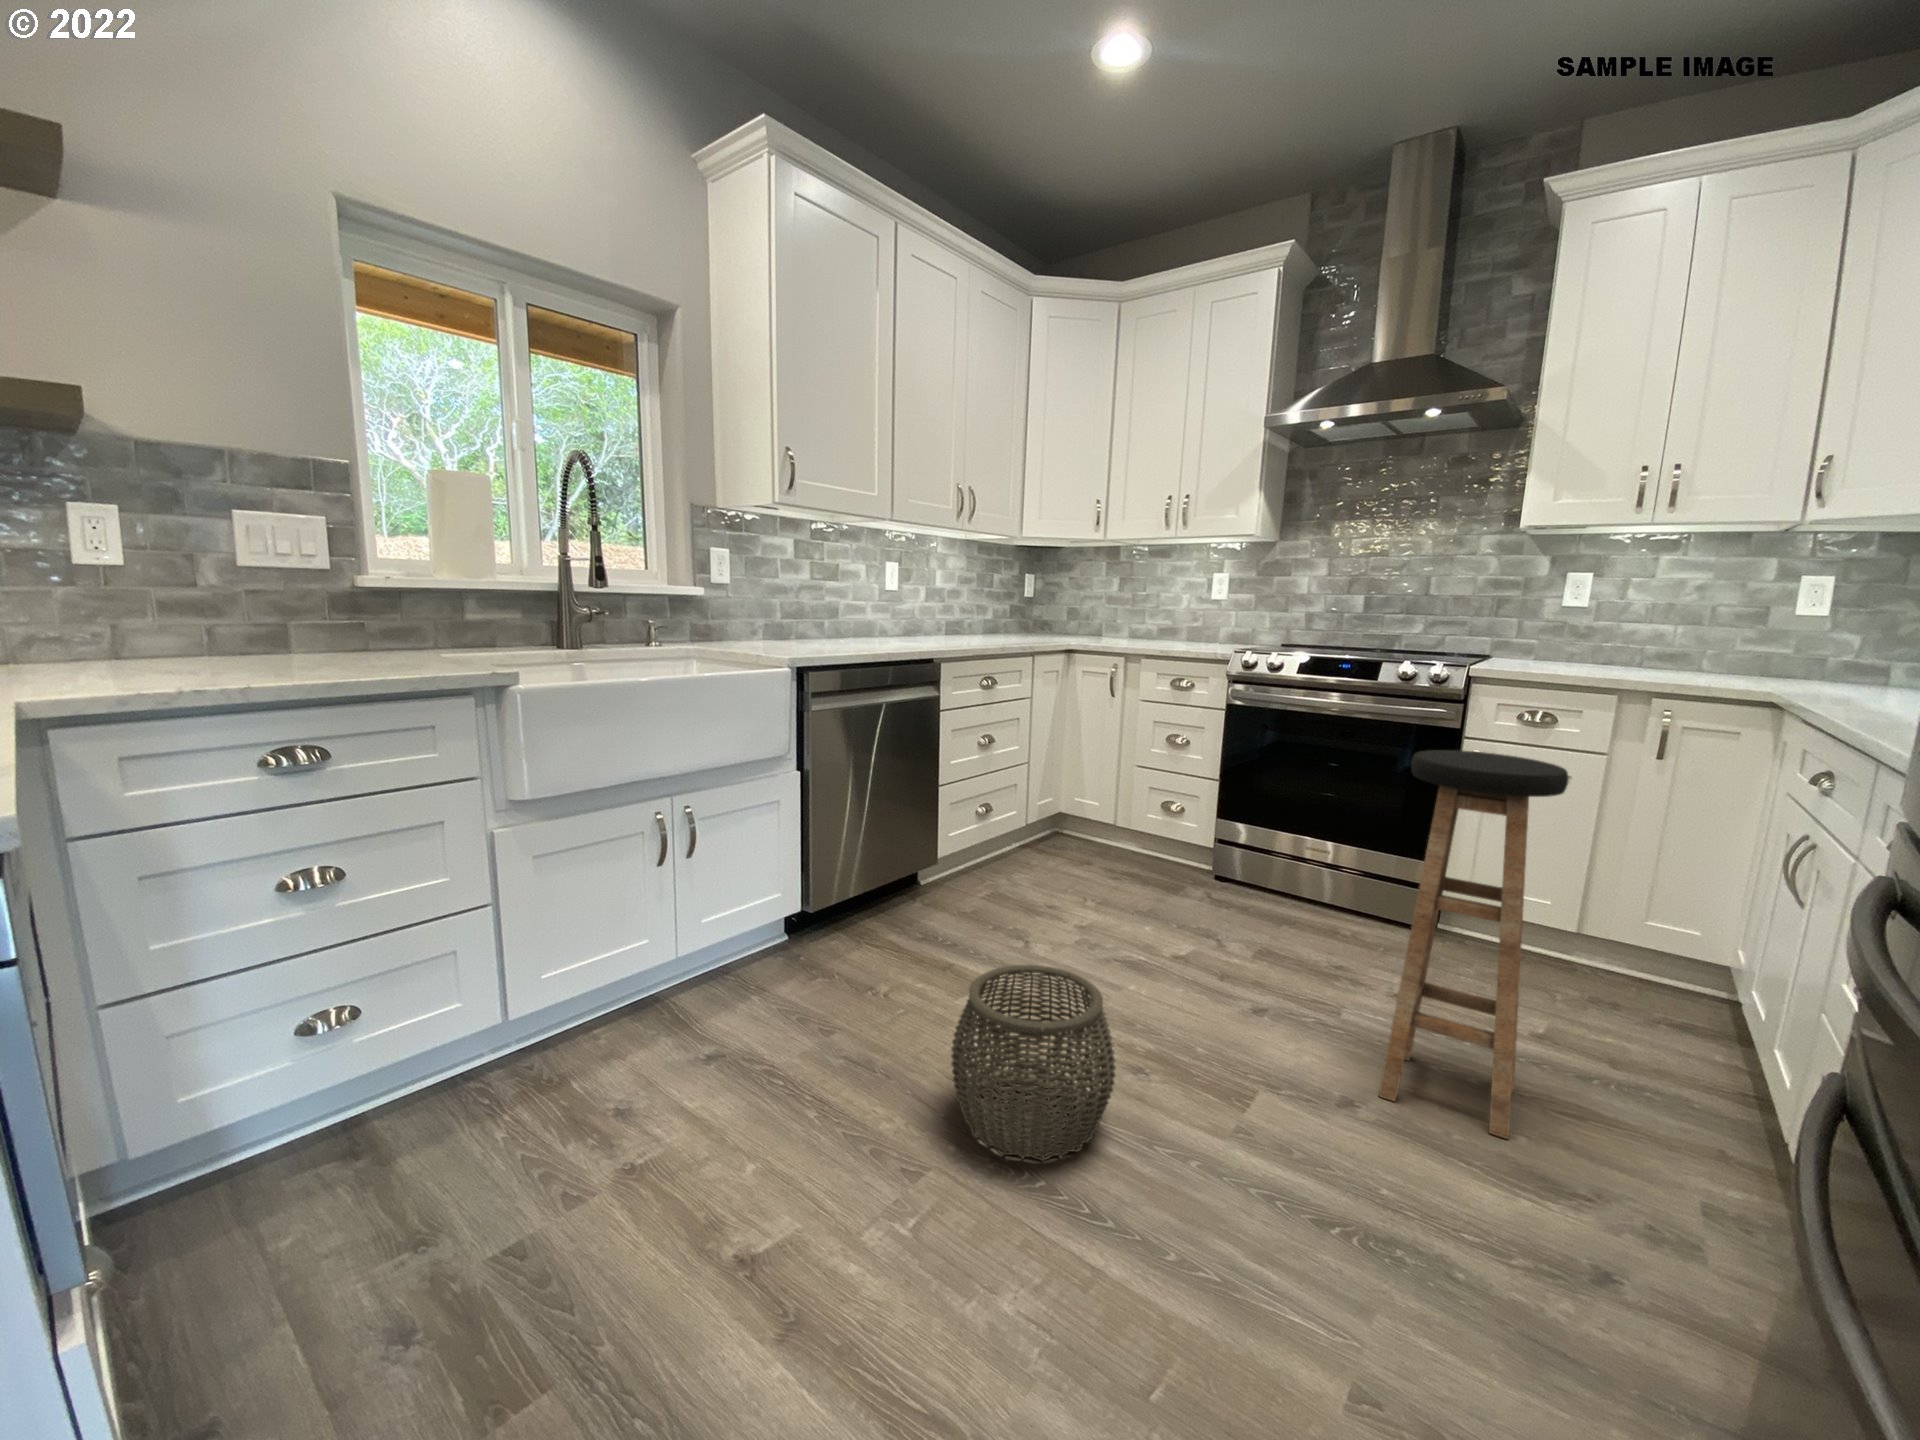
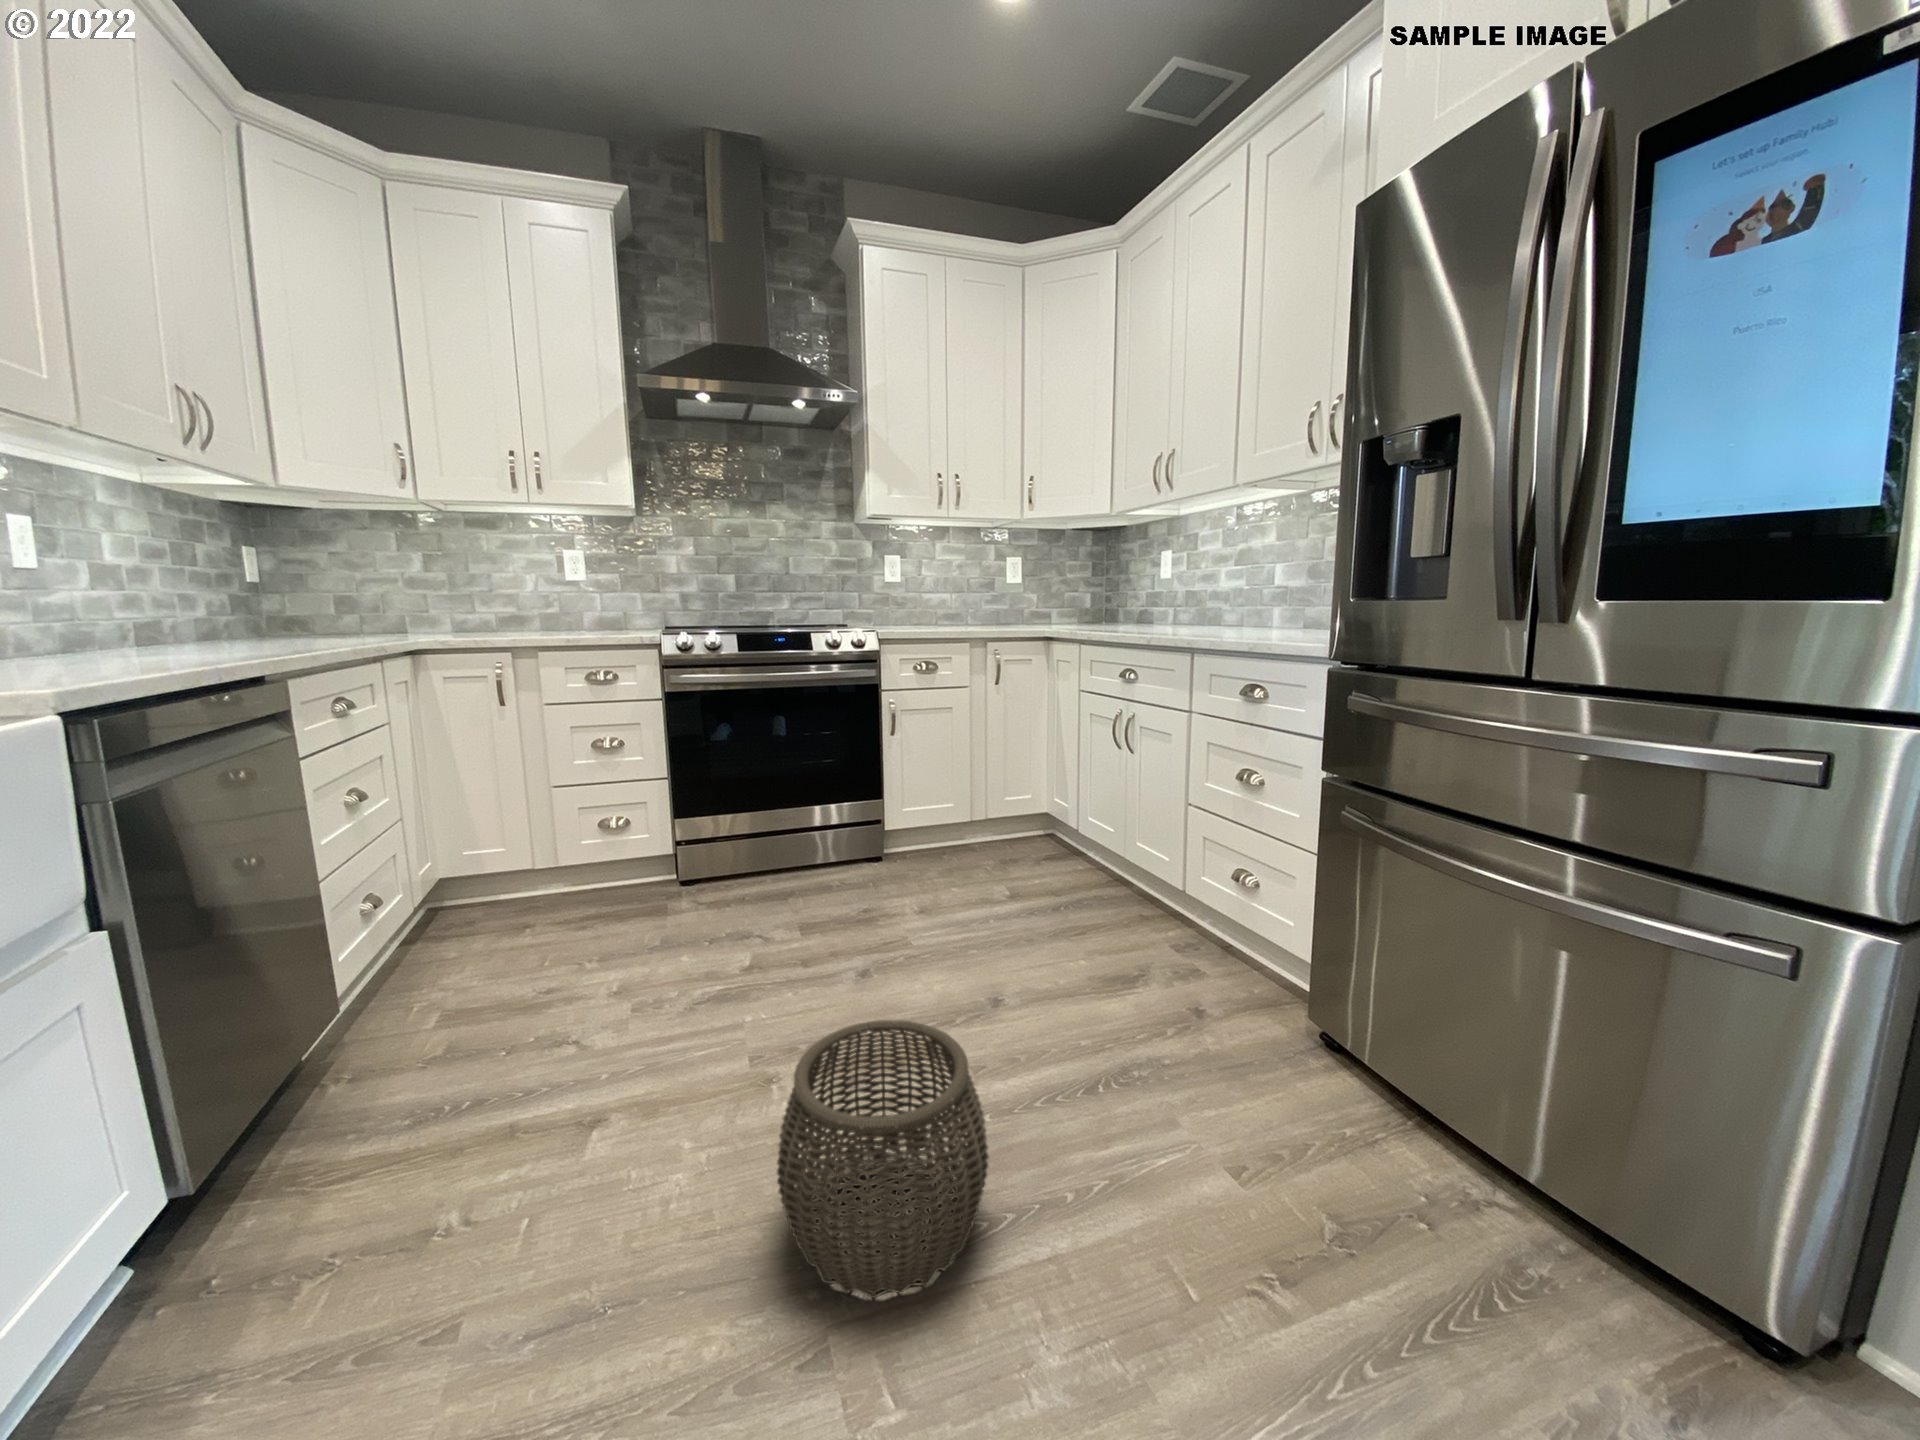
bar stool: present [1379,750,1569,1139] -> none [982,689,1100,991]

